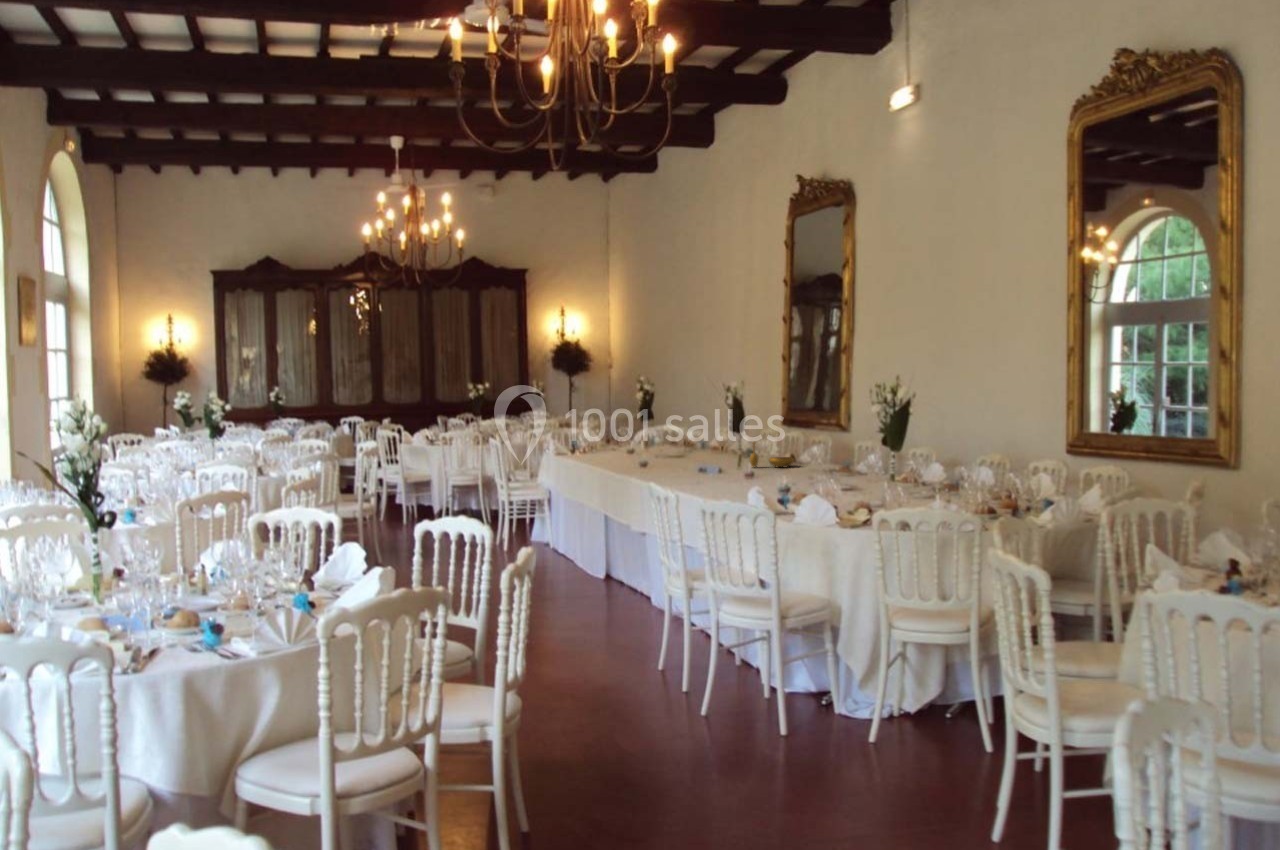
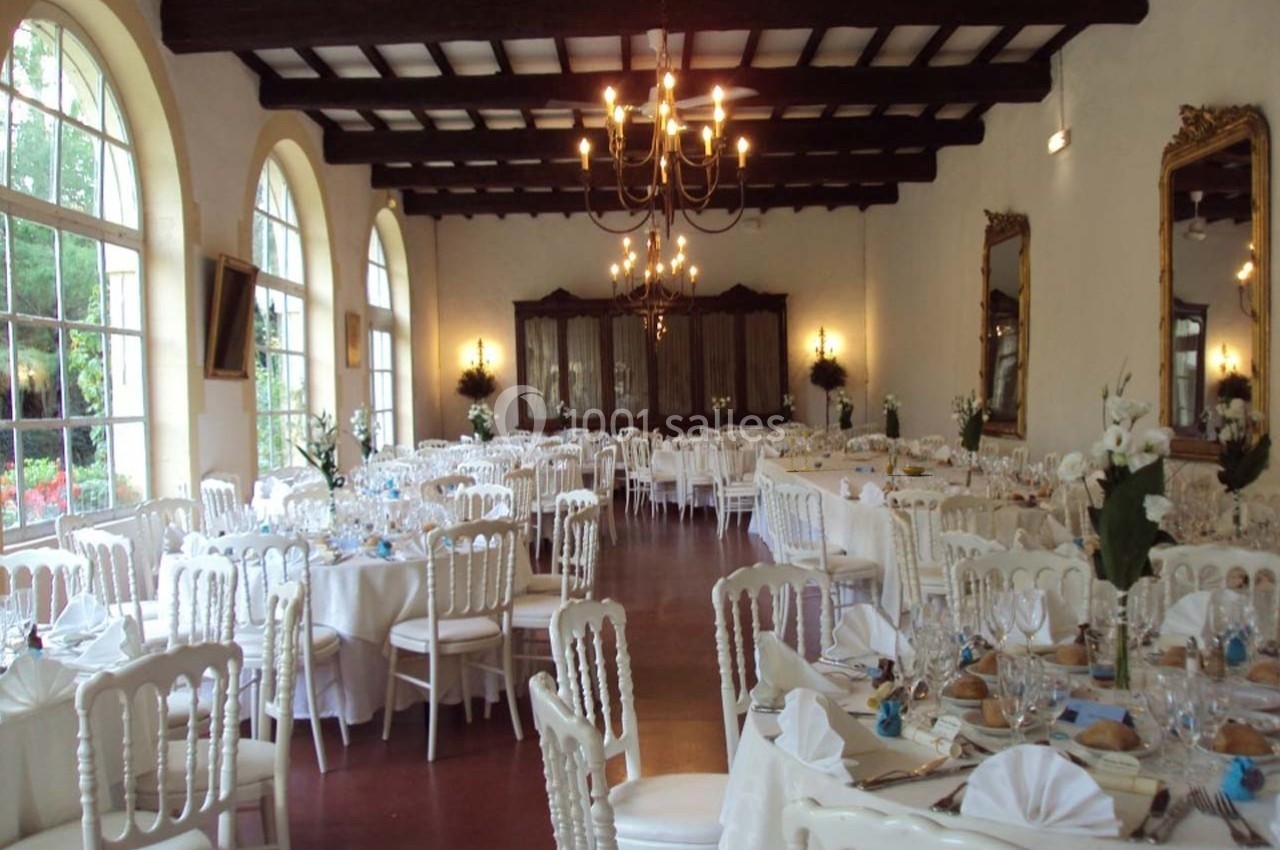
candlestick: none [620,418,651,465] -> present [789,431,811,471]

